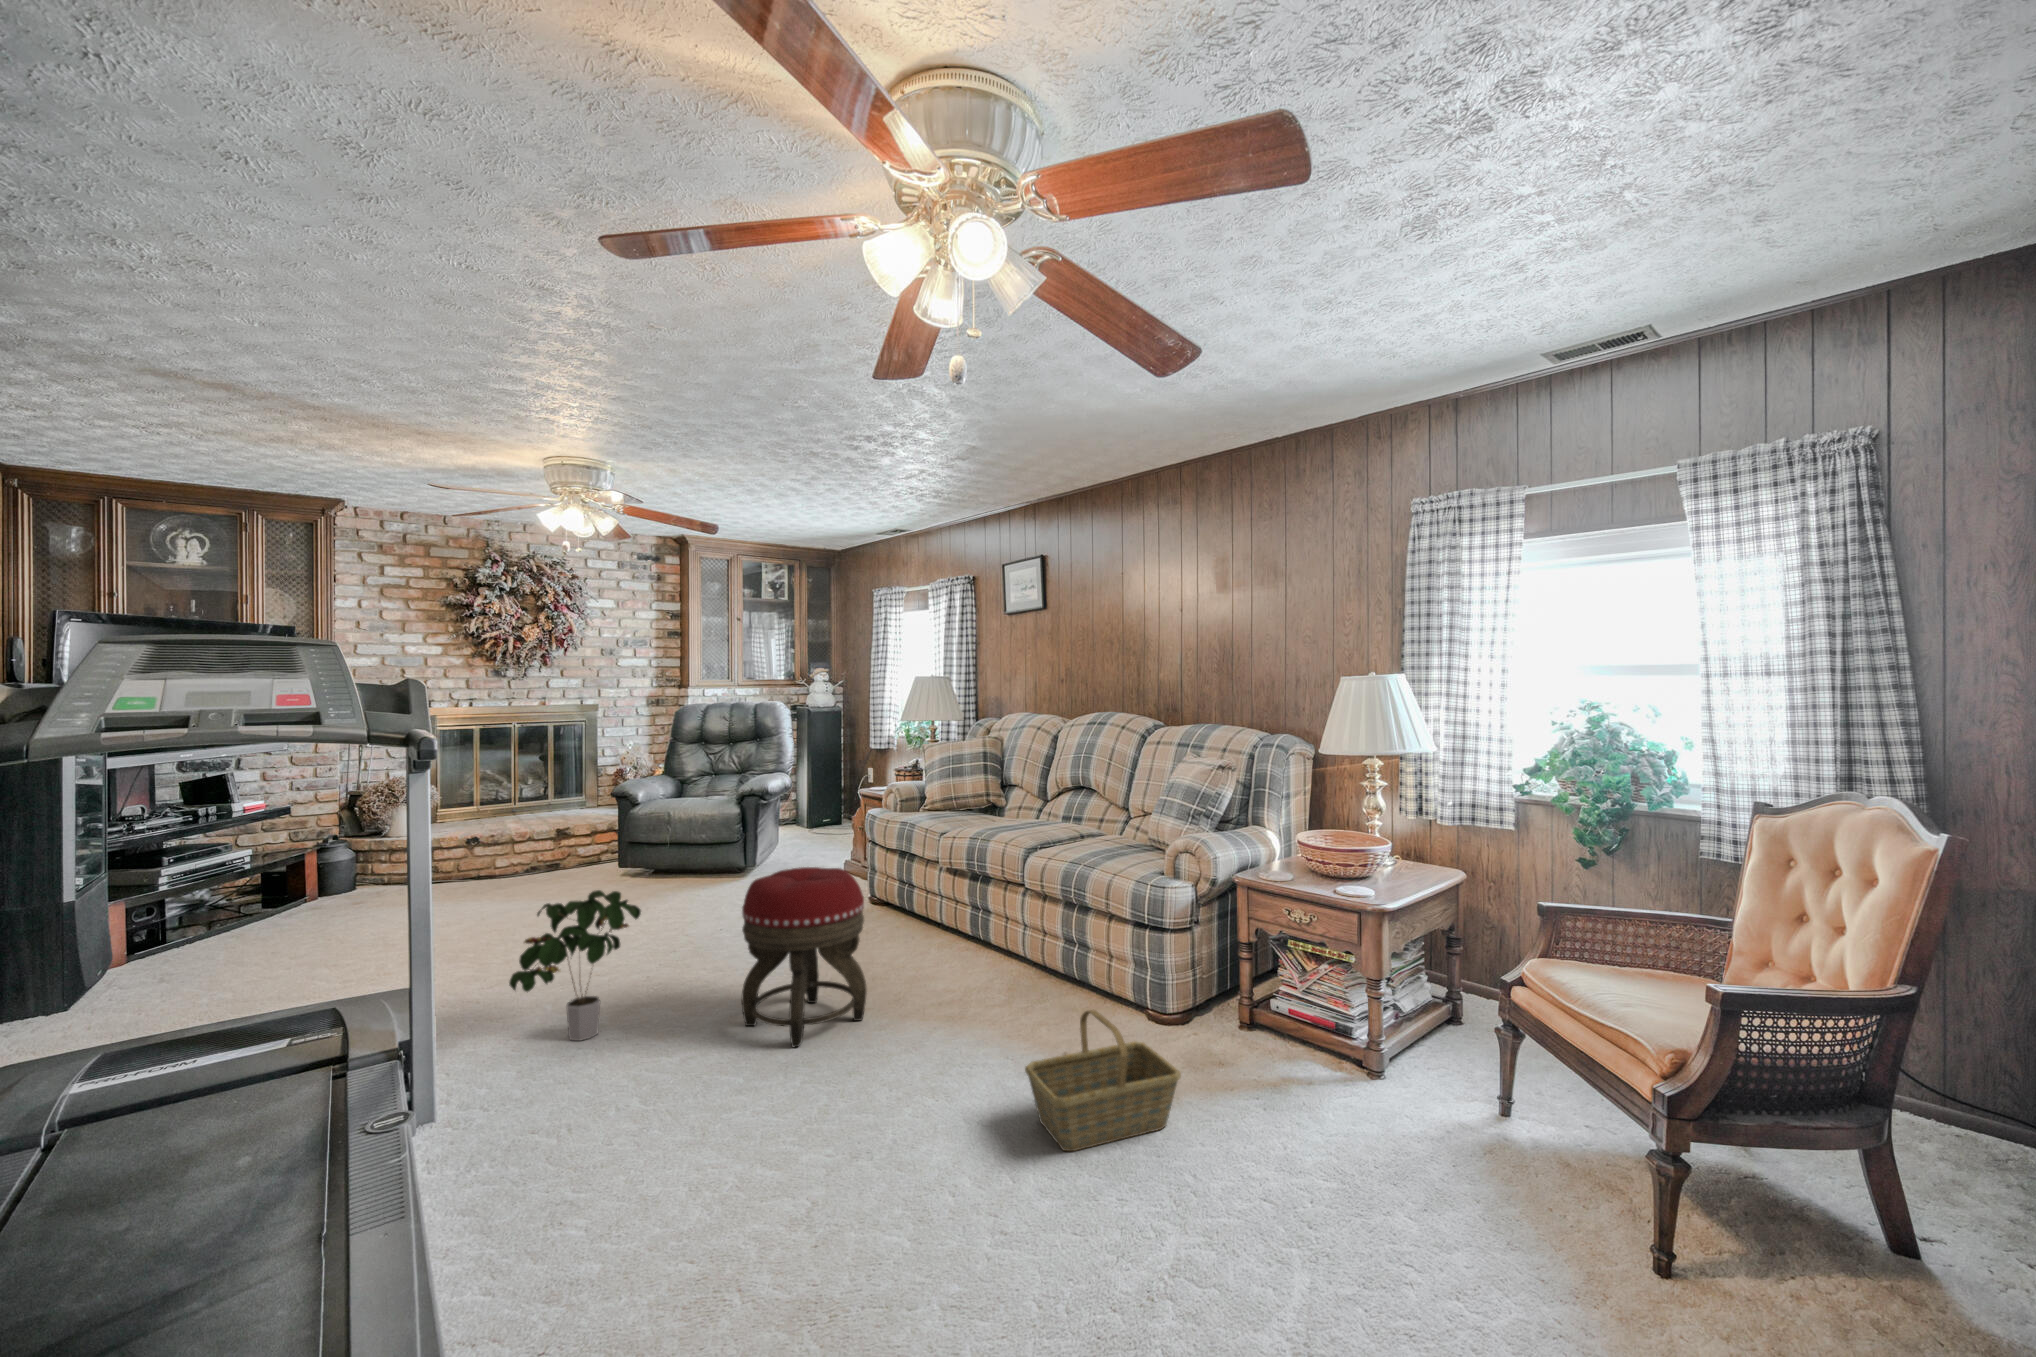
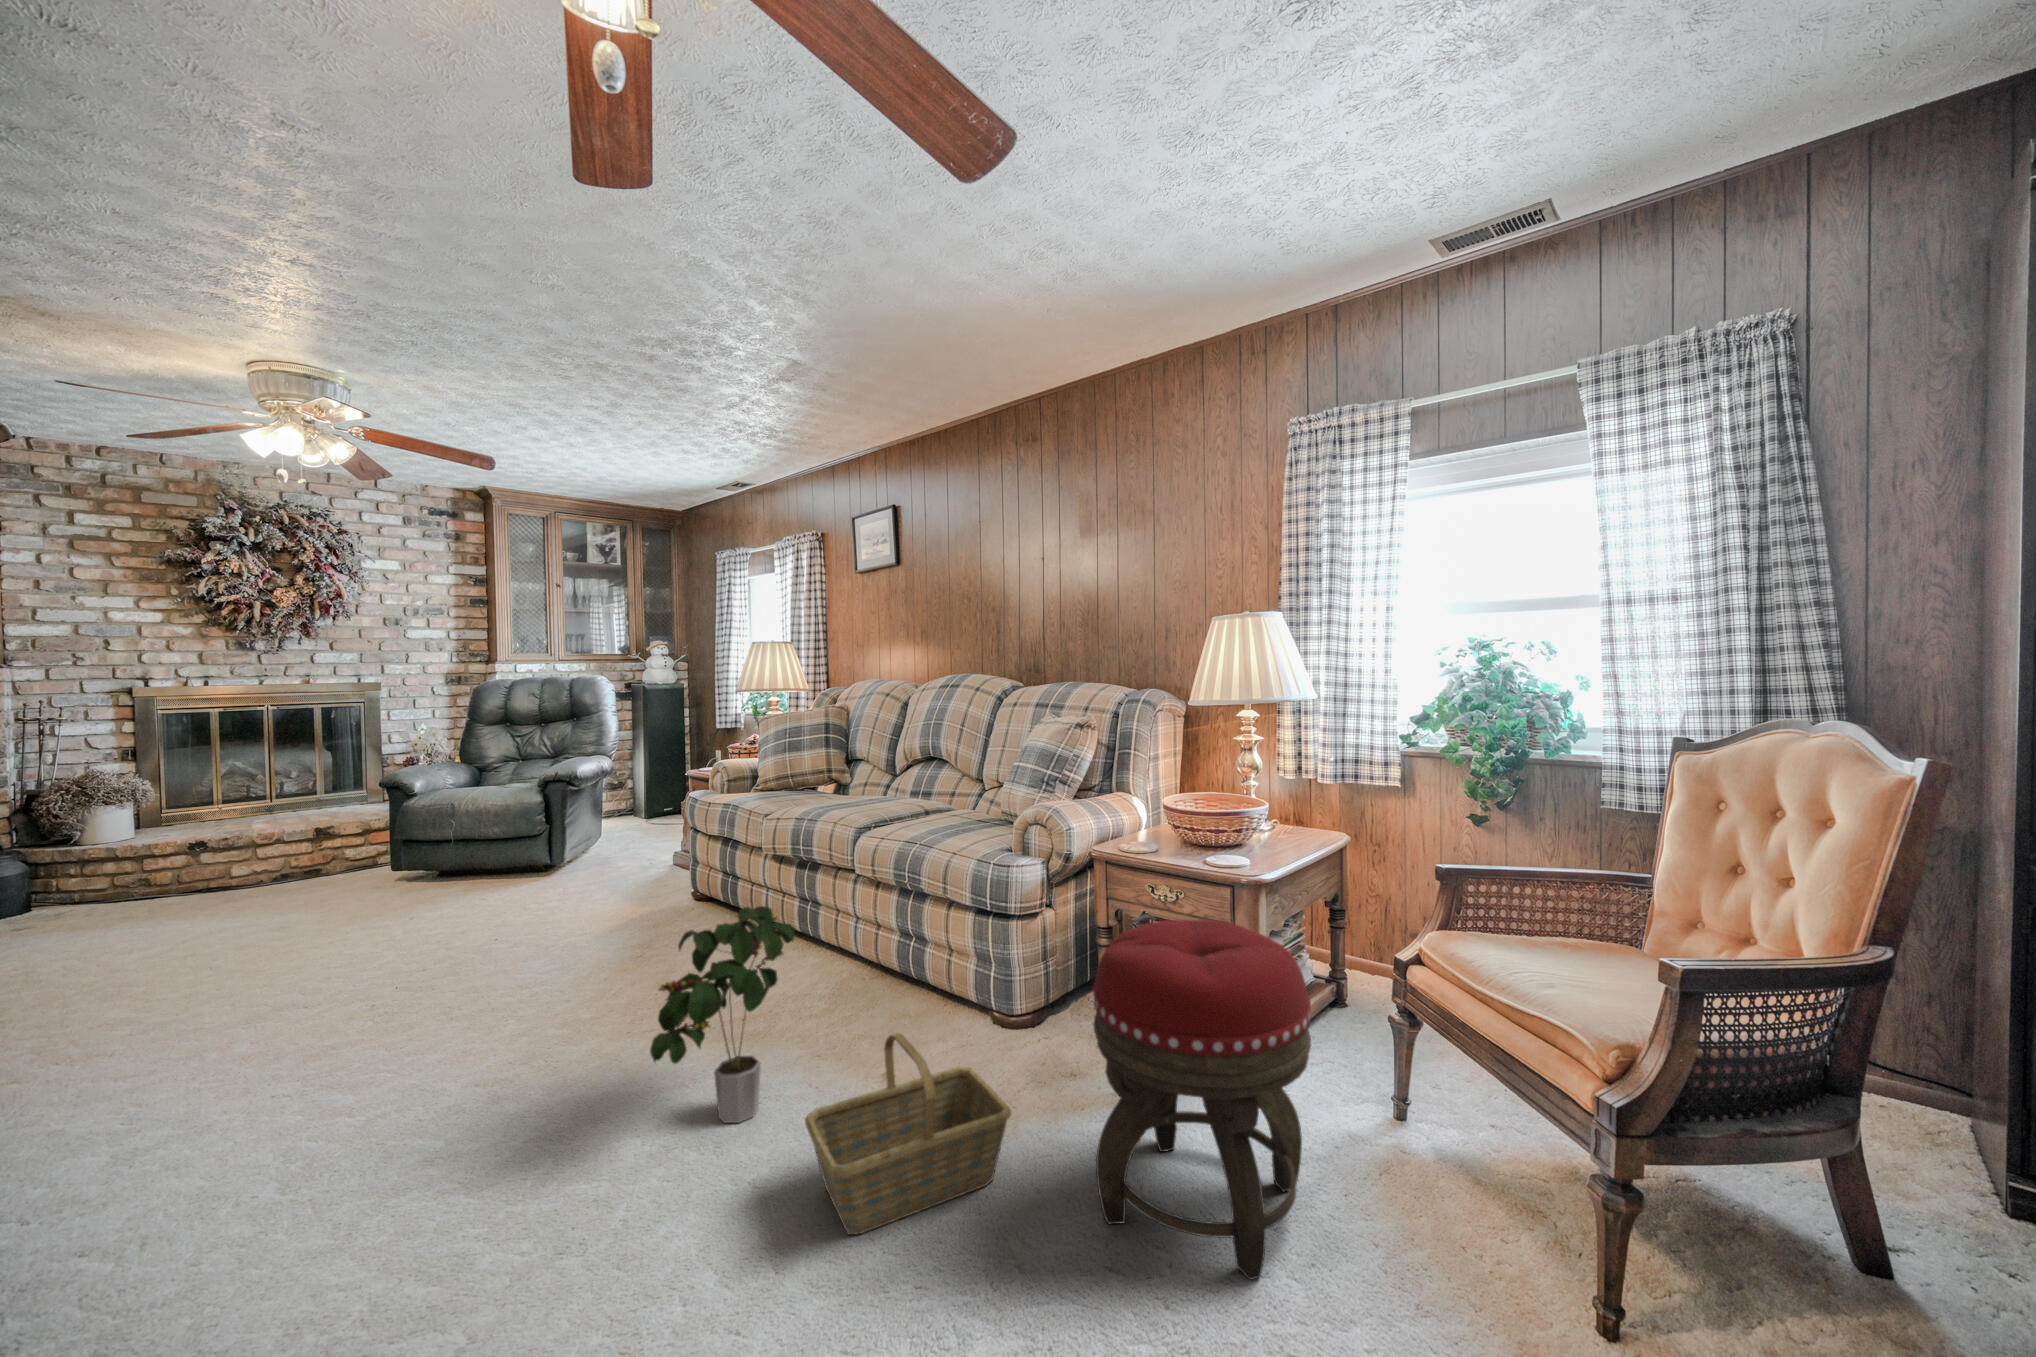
footstool: present [741,867,867,1047] -> present [1093,920,1311,1280]
potted plant: present [509,890,641,1041] -> present [650,906,795,1123]

